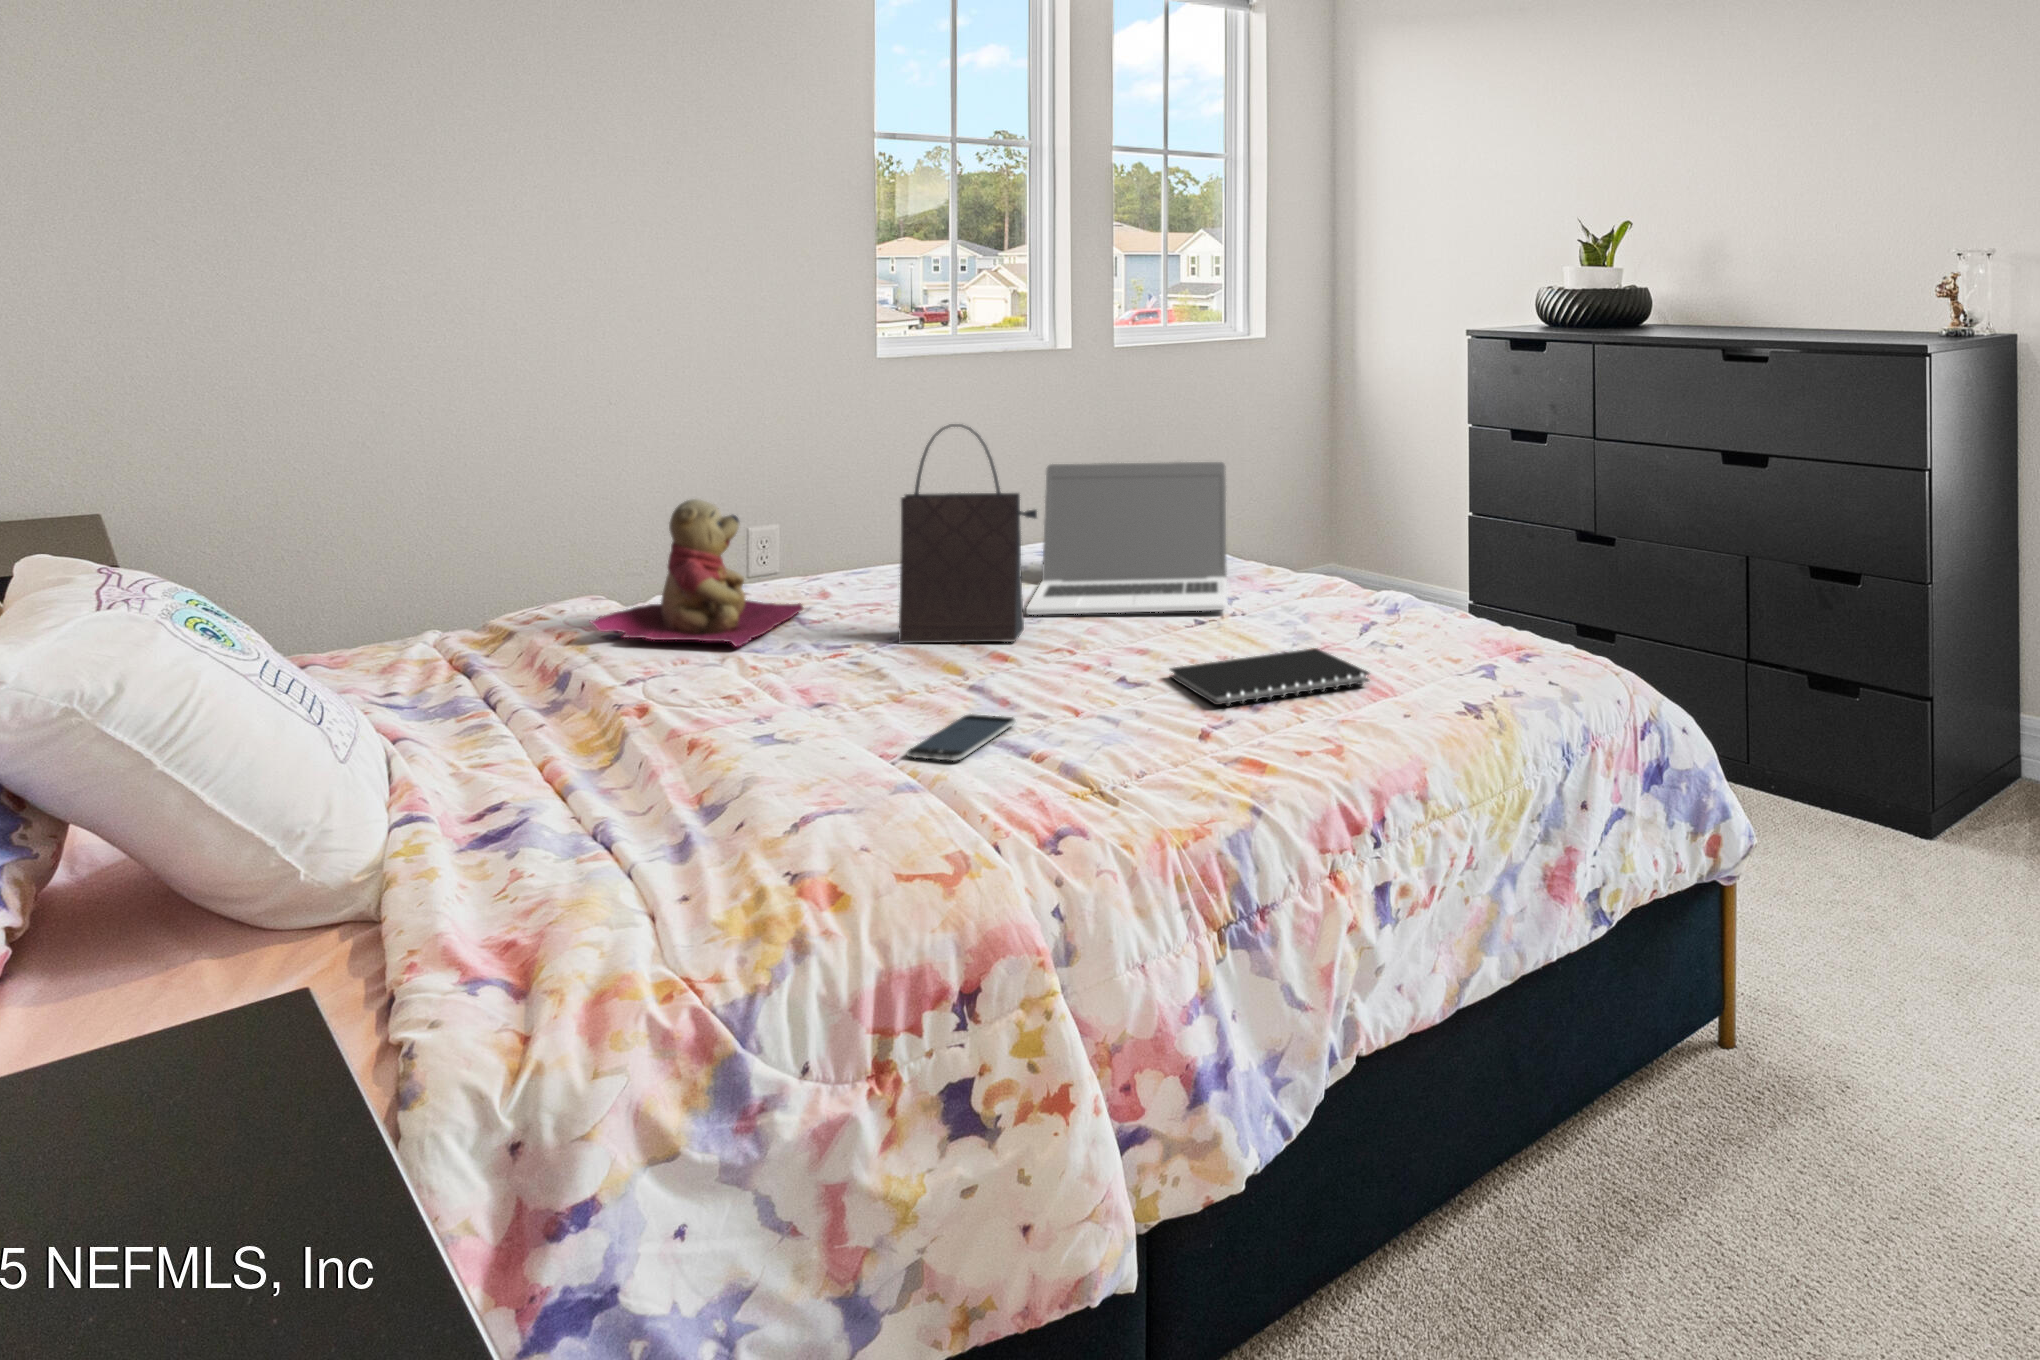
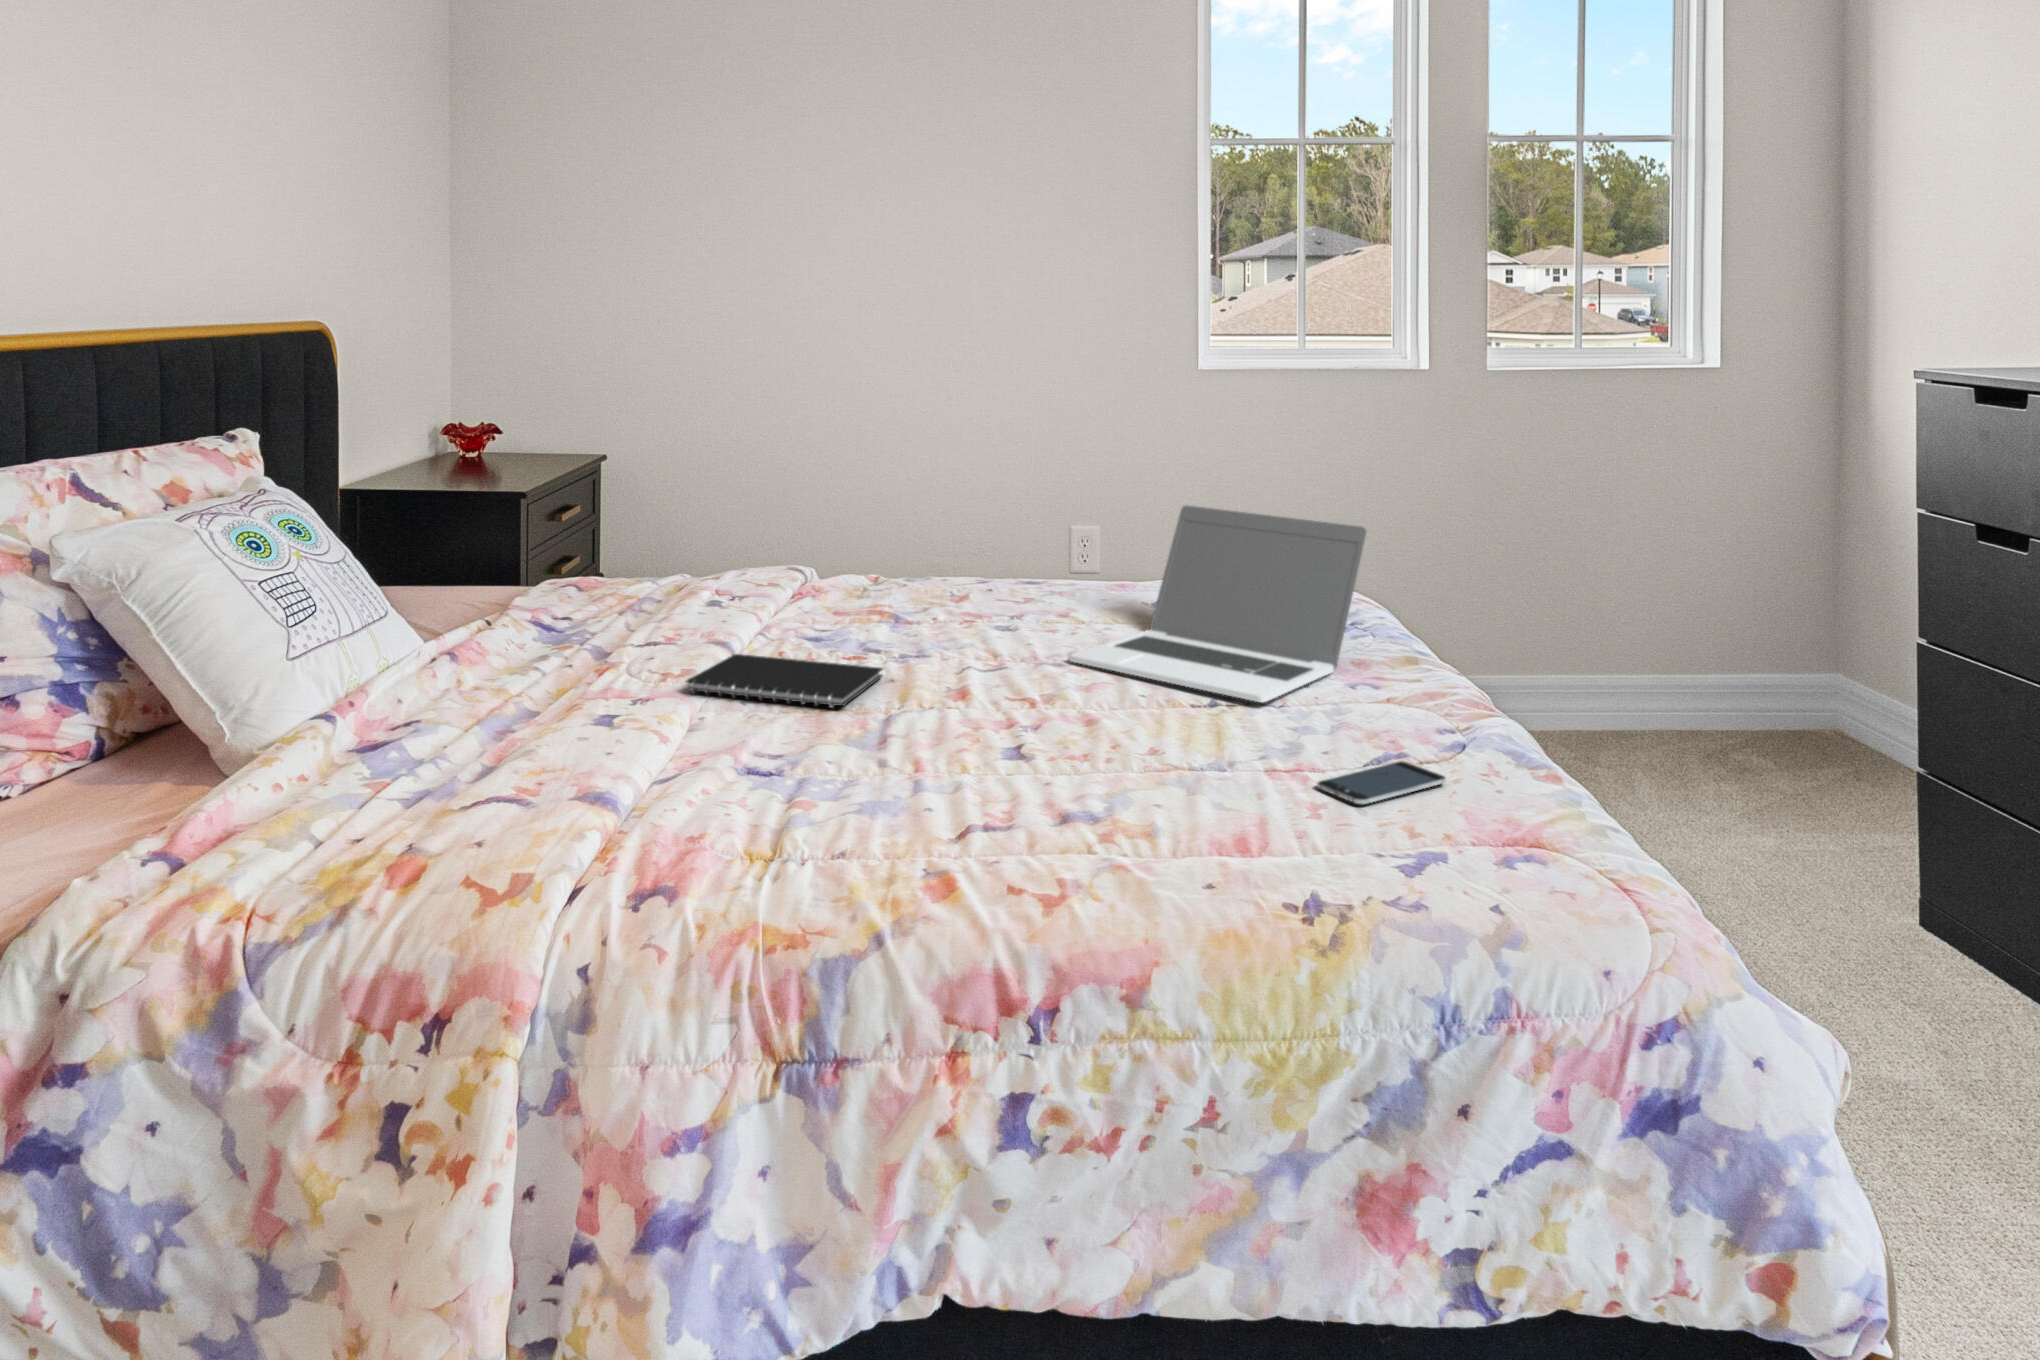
handbag: present [898,424,1037,644] -> none [914,449,1041,686]
teddy bear: present [590,499,803,646] -> none [720,496,907,636]
notebook: present [1170,648,1369,706] -> present [686,654,882,708]
smartphone: present [907,714,1016,761] -> present [1317,761,1446,804]

